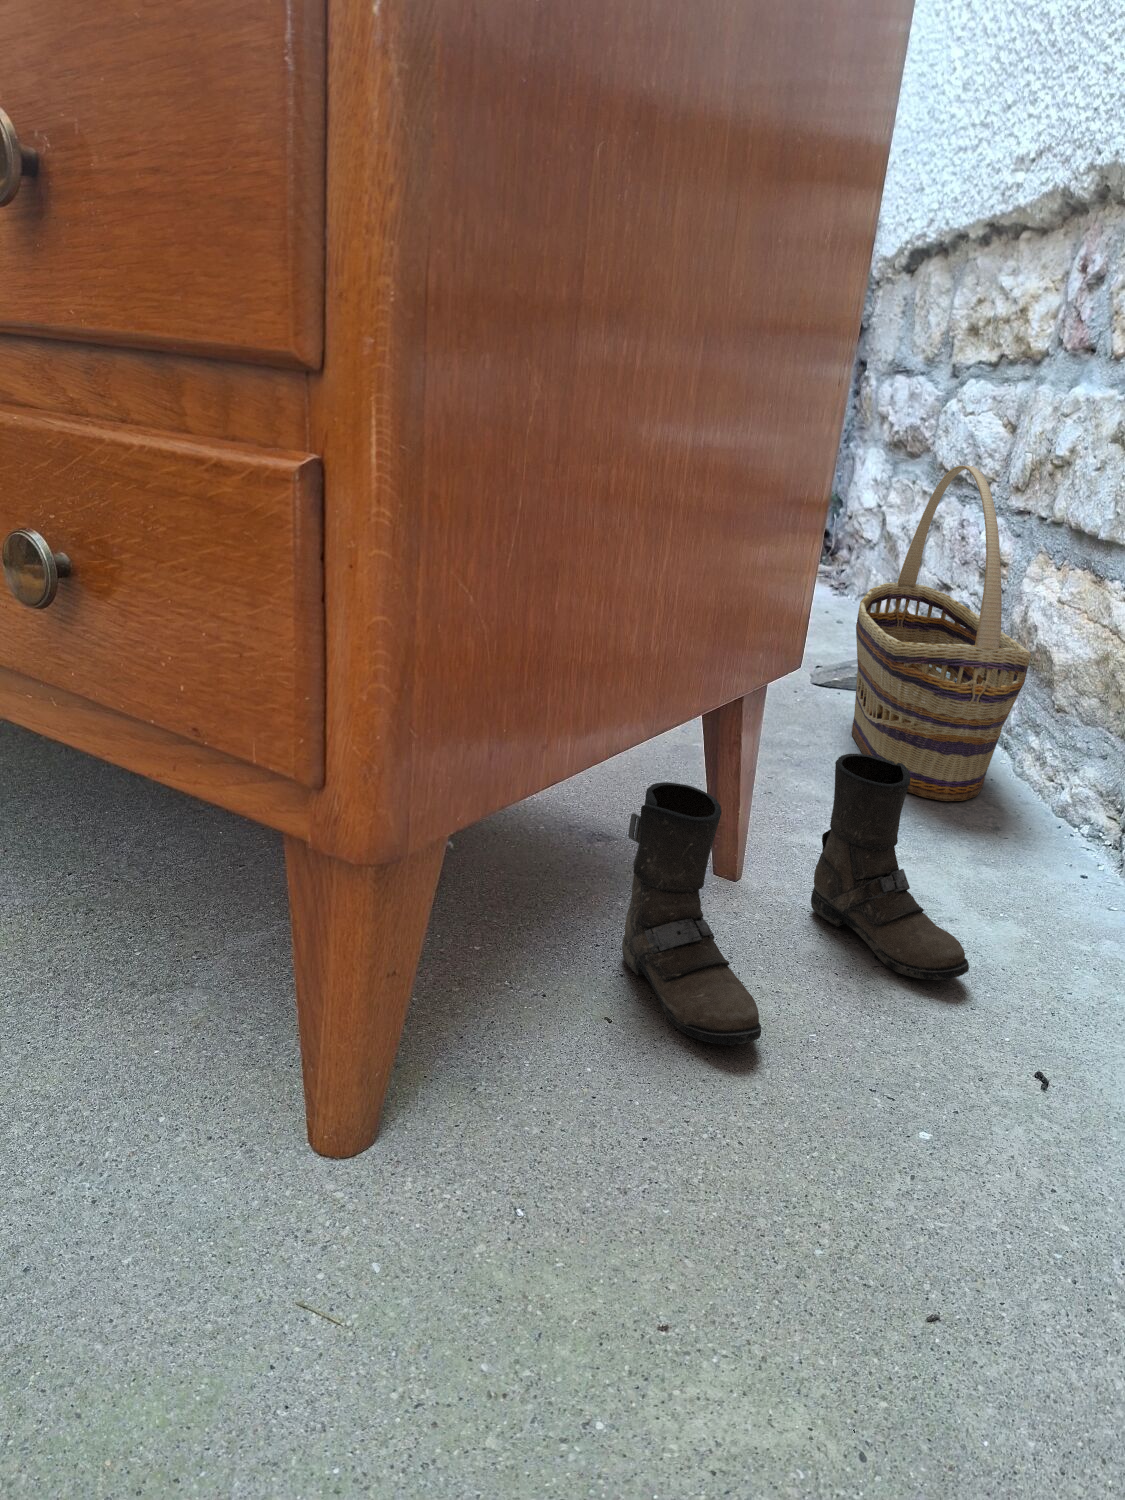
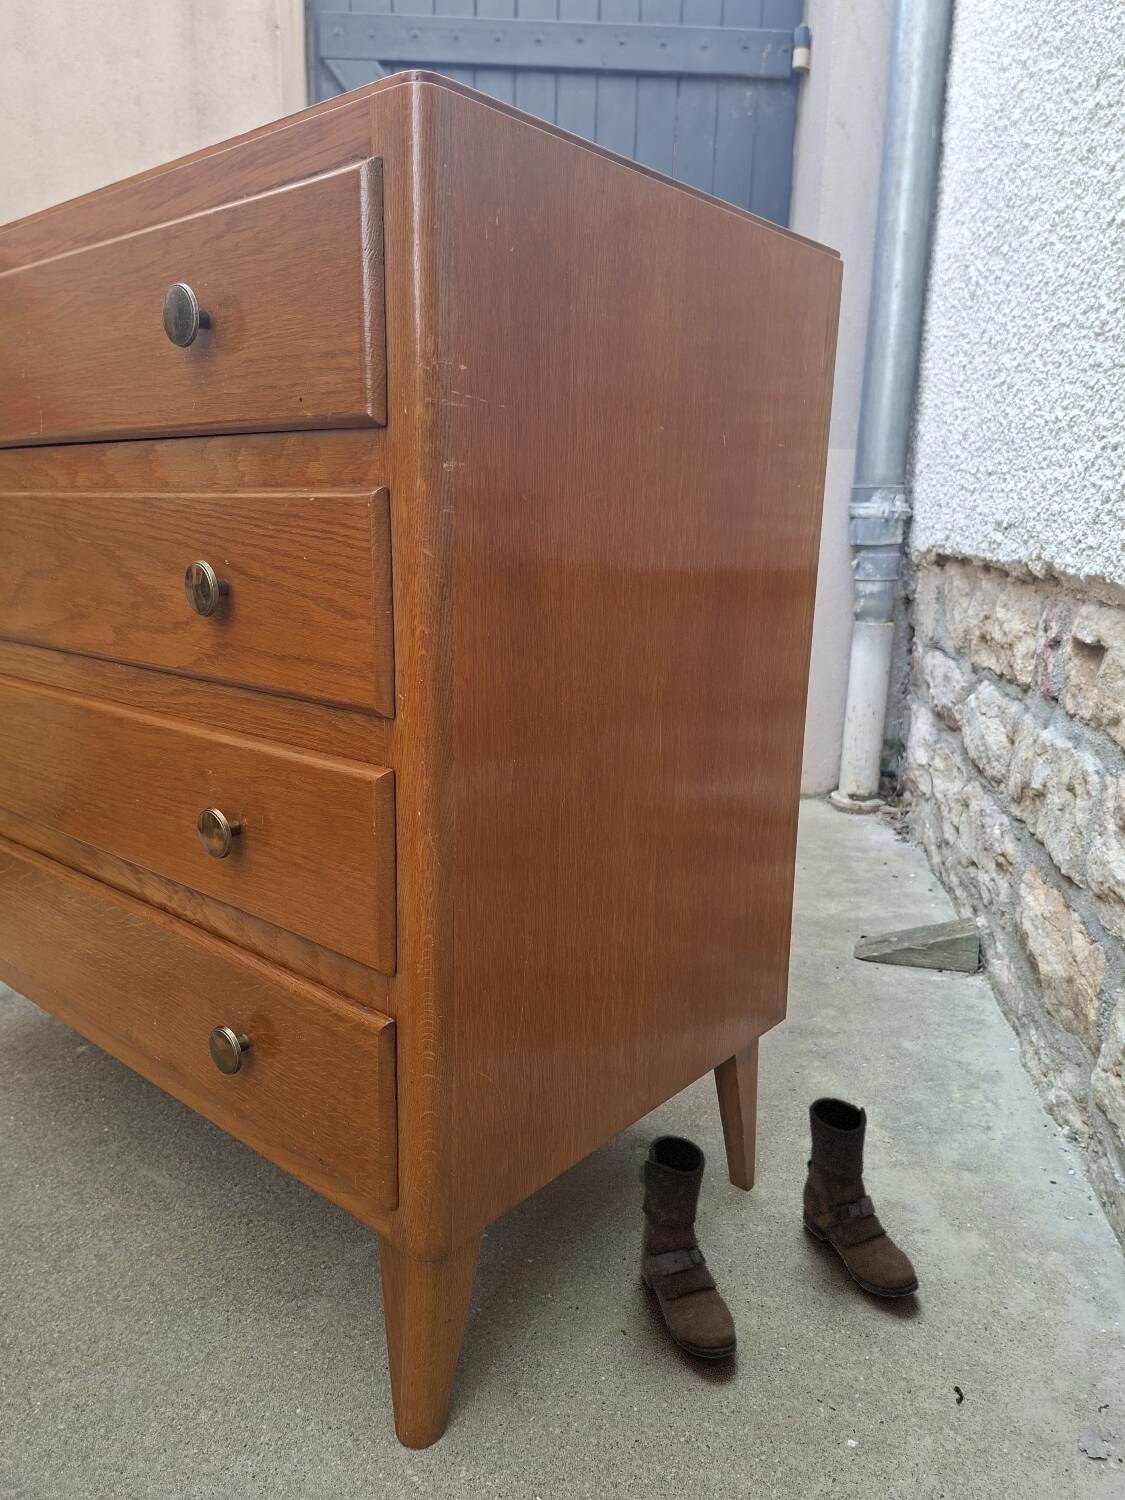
basket: present [852,466,1031,801] -> none [877,802,1012,1100]

